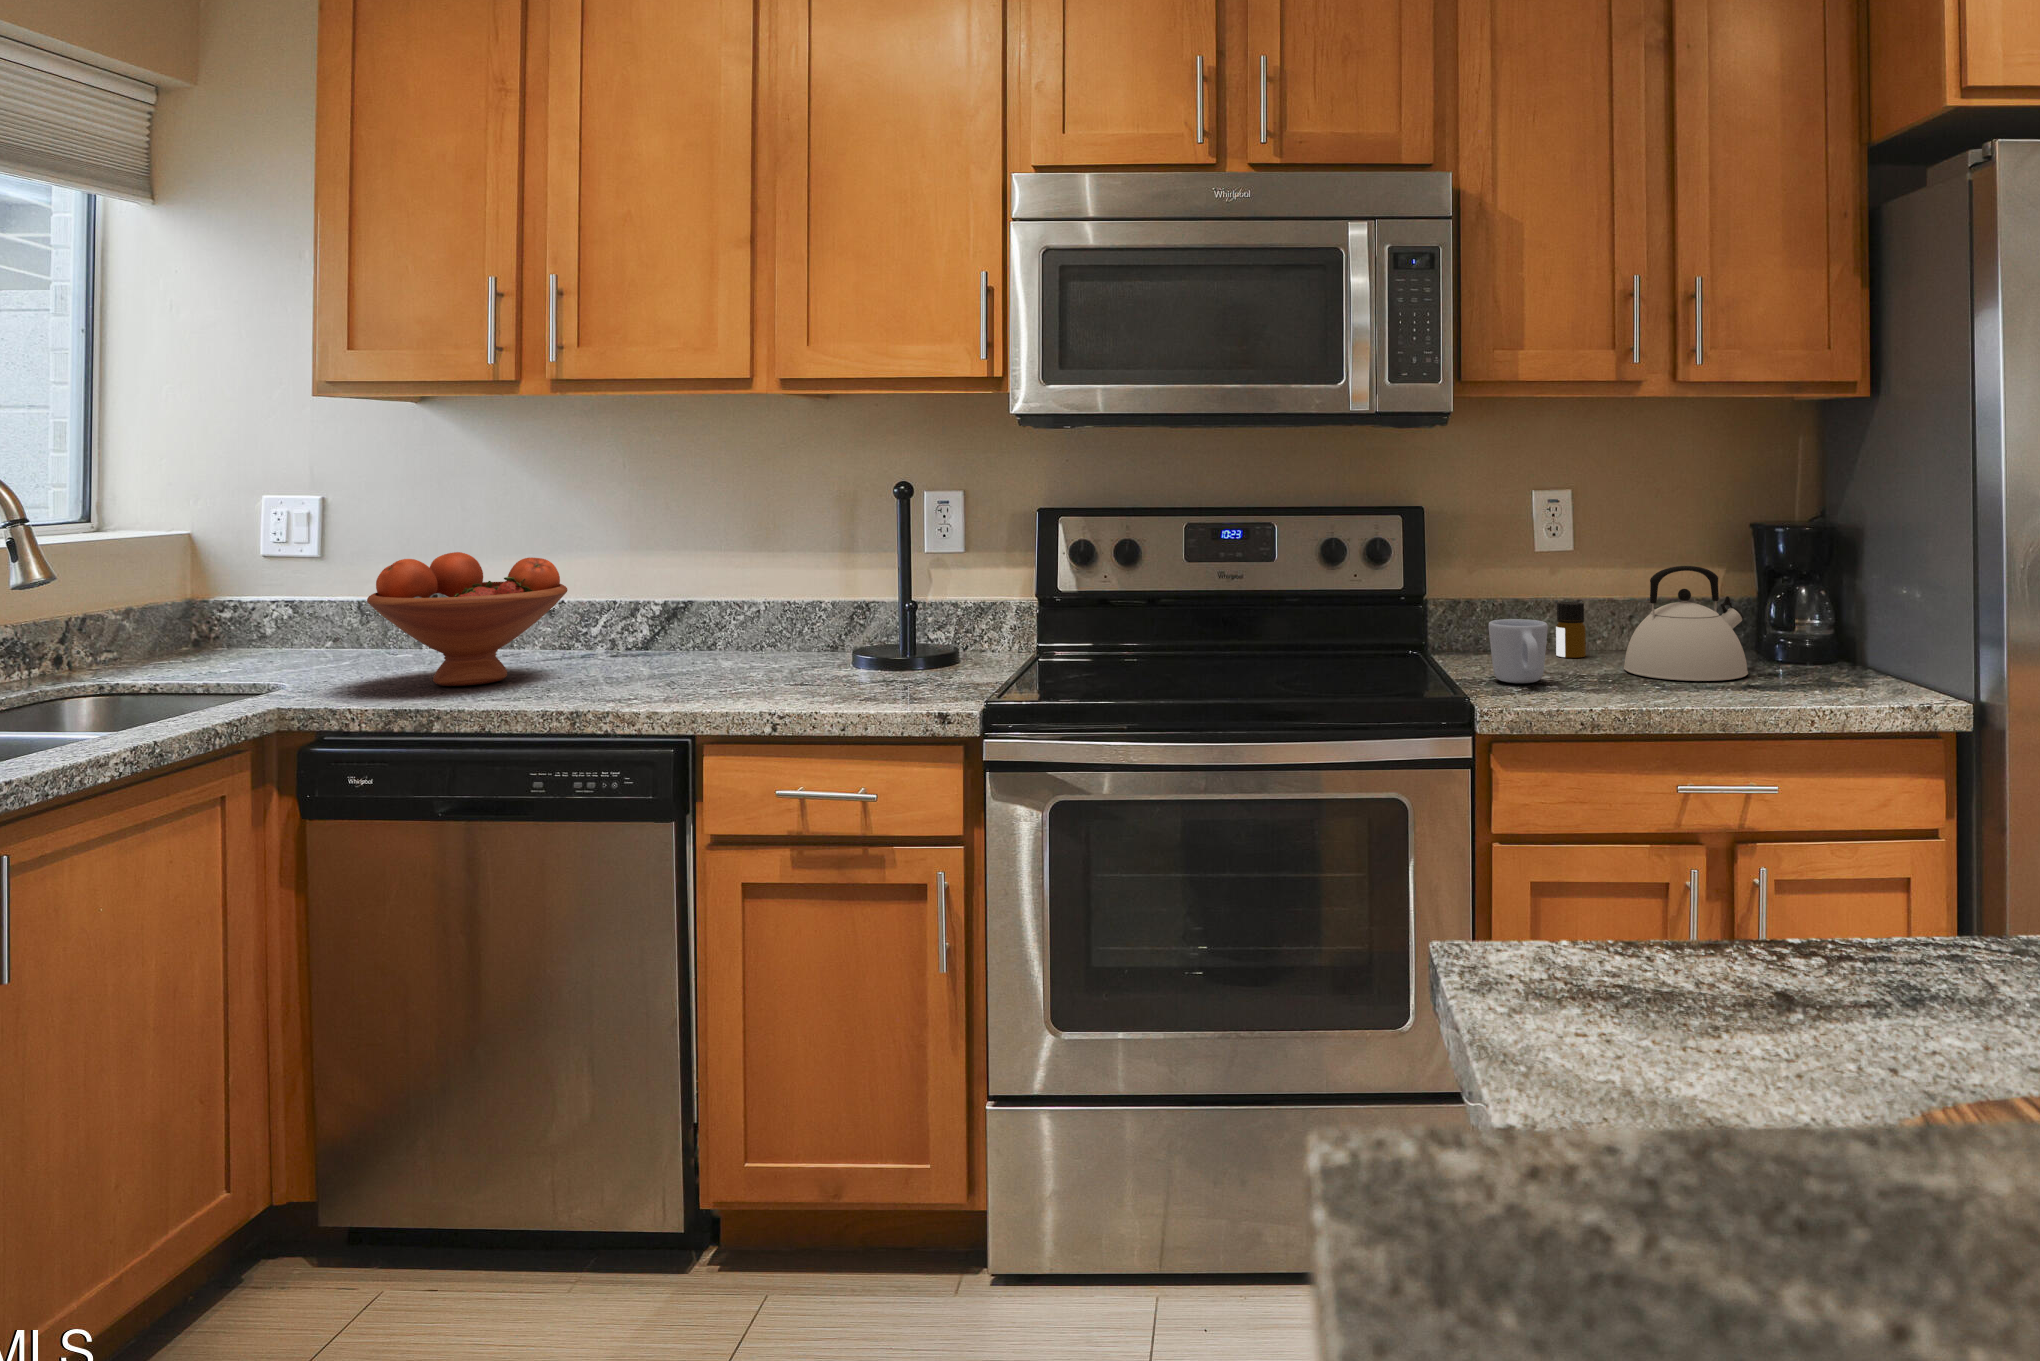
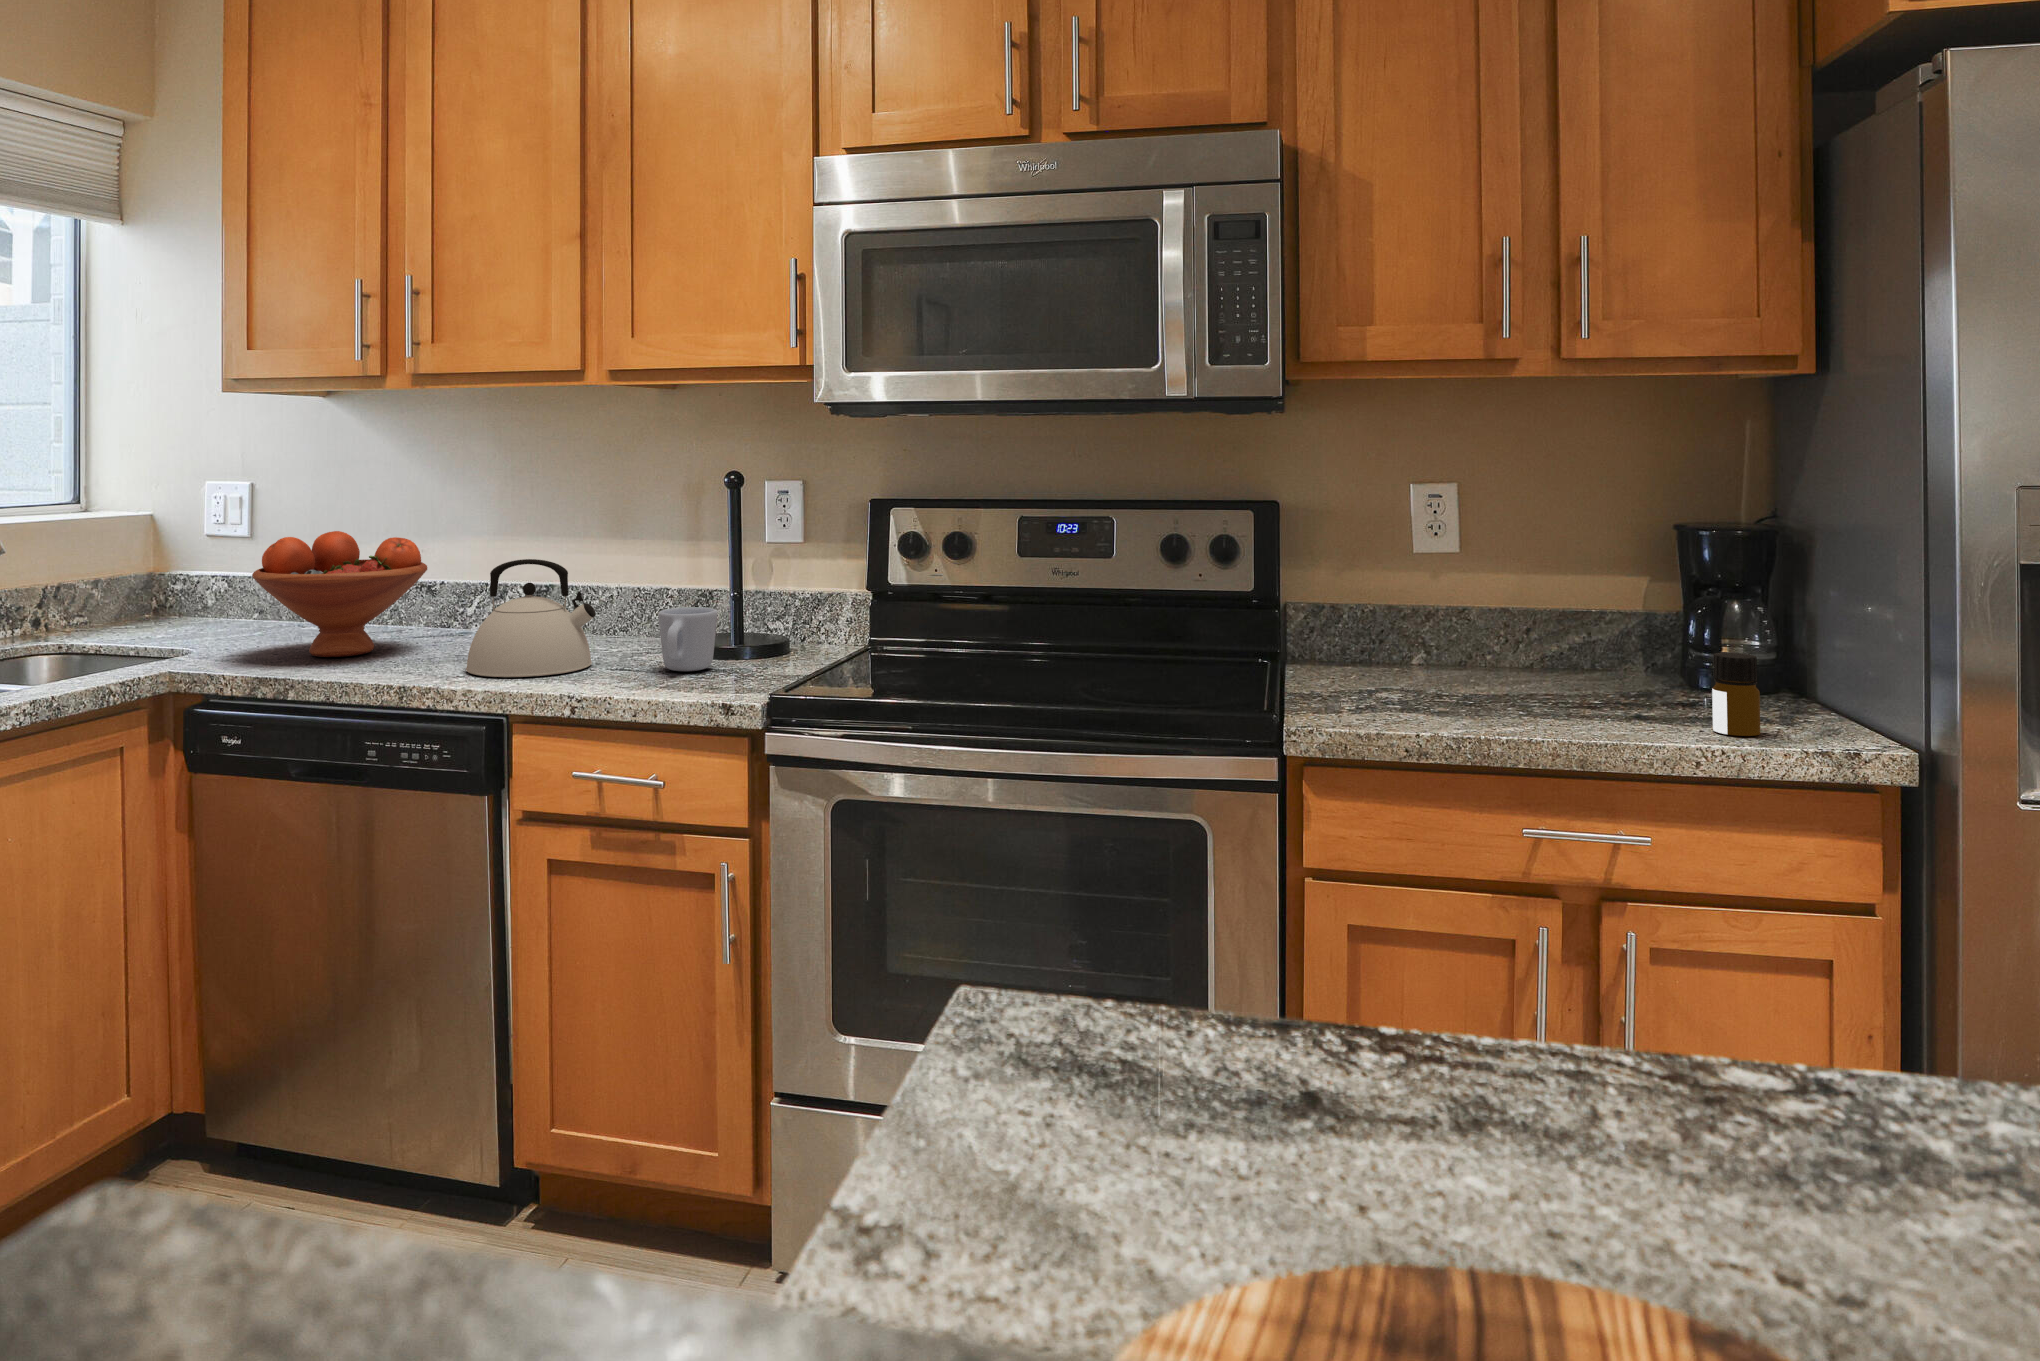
kettle: present [1624,566,1748,681] -> present [466,559,596,677]
bottle: present [1556,602,1586,658] -> present [1712,653,1760,736]
mug: present [1489,619,1548,683] -> present [658,607,717,671]

